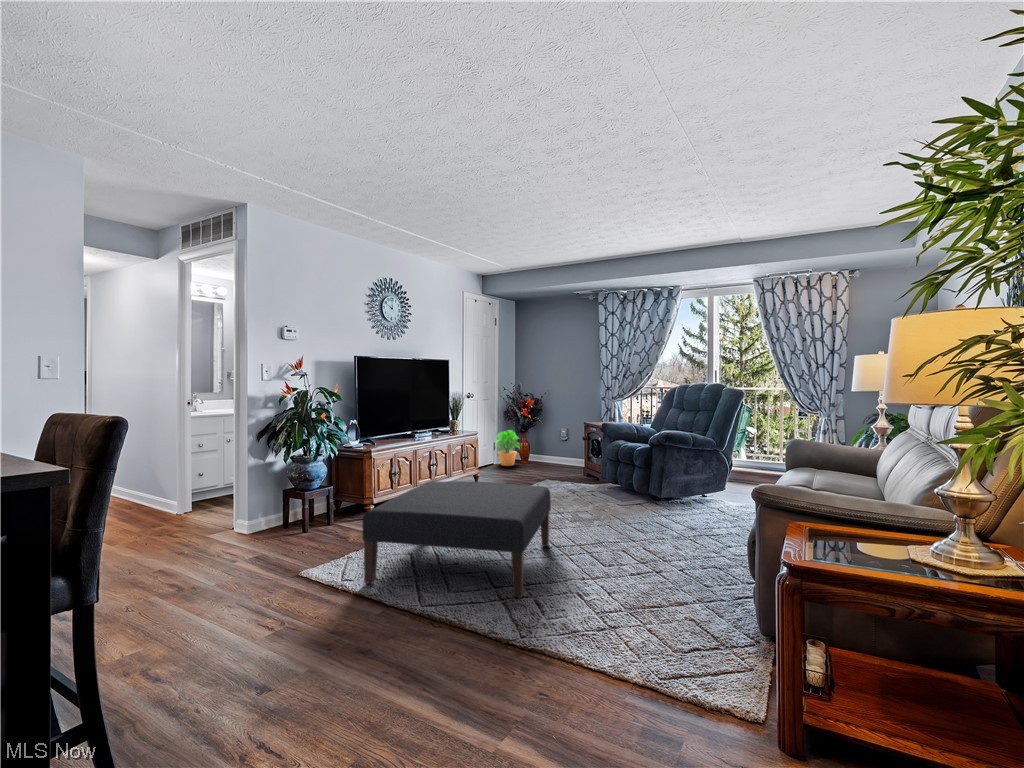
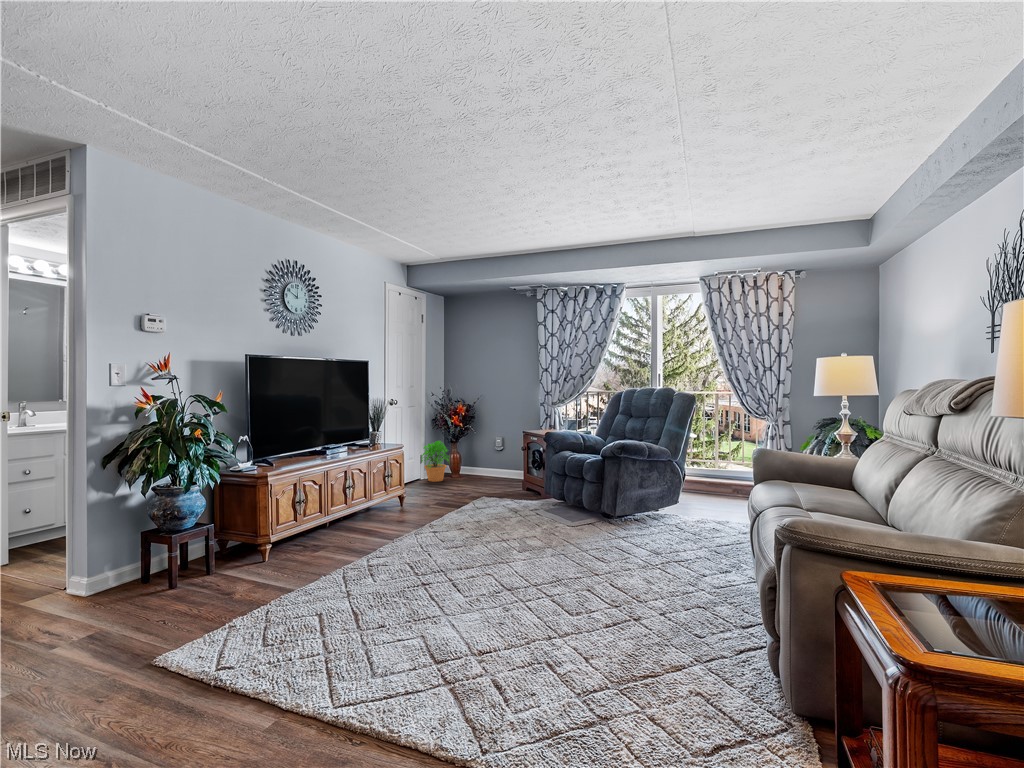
ottoman: present [362,481,551,598] -> none [246,512,500,678]

